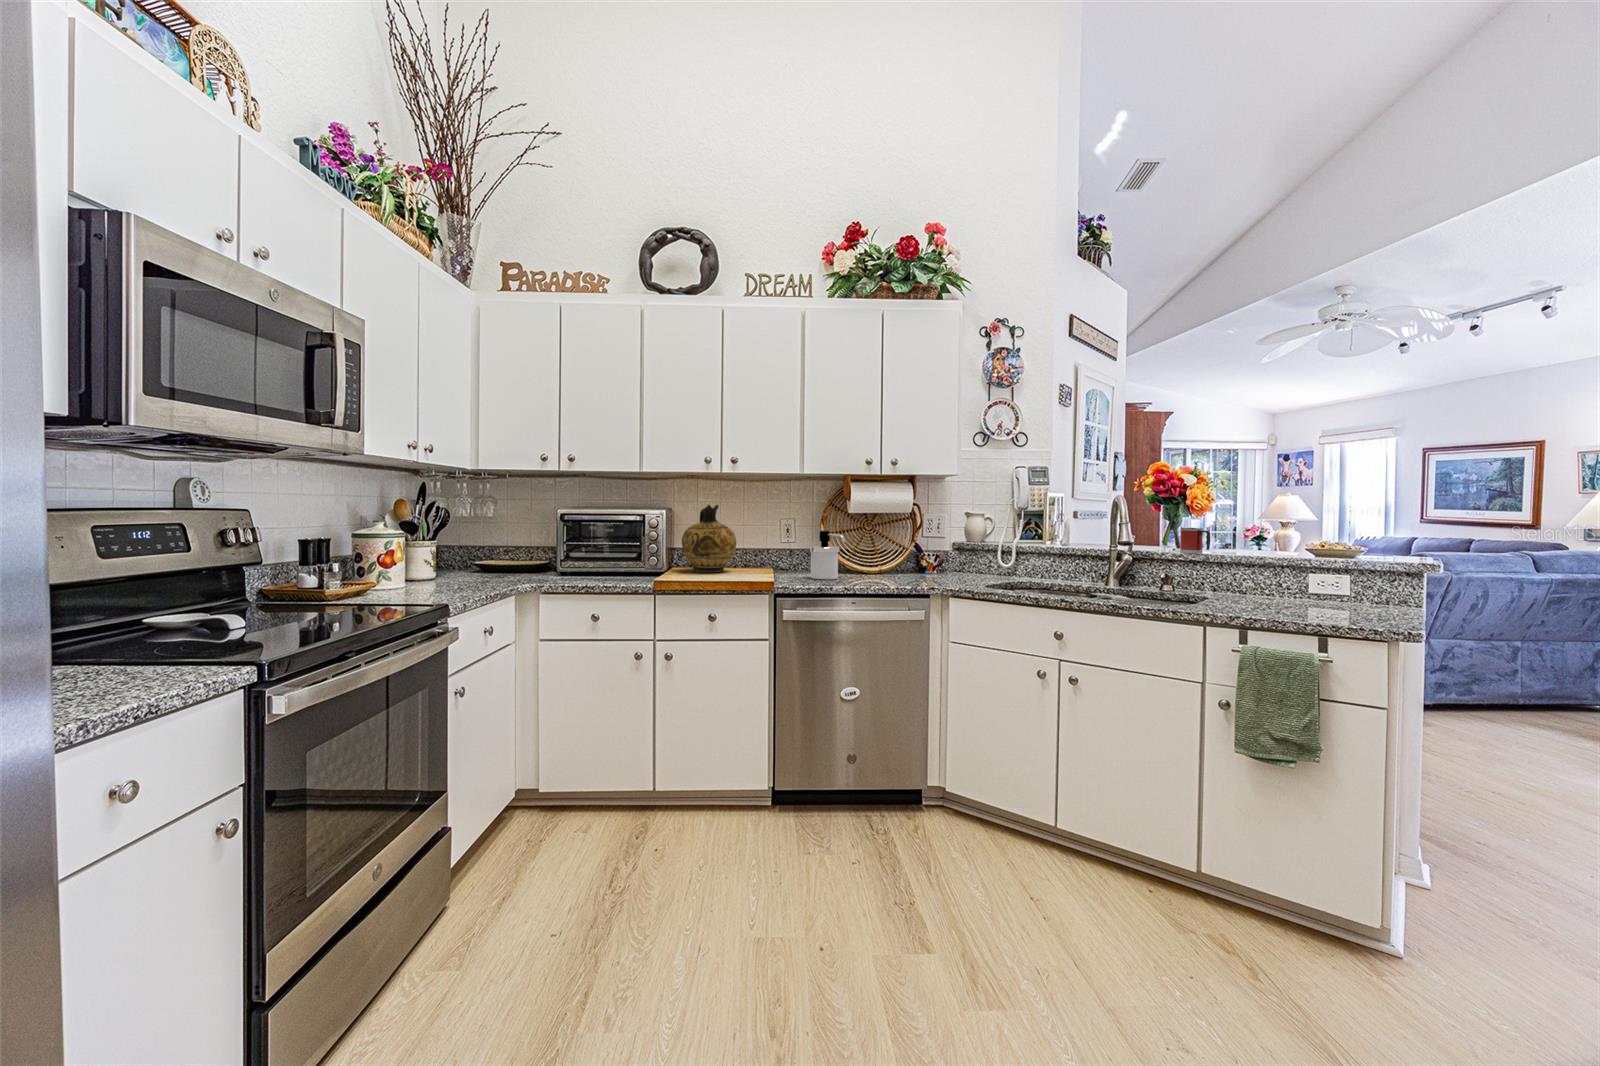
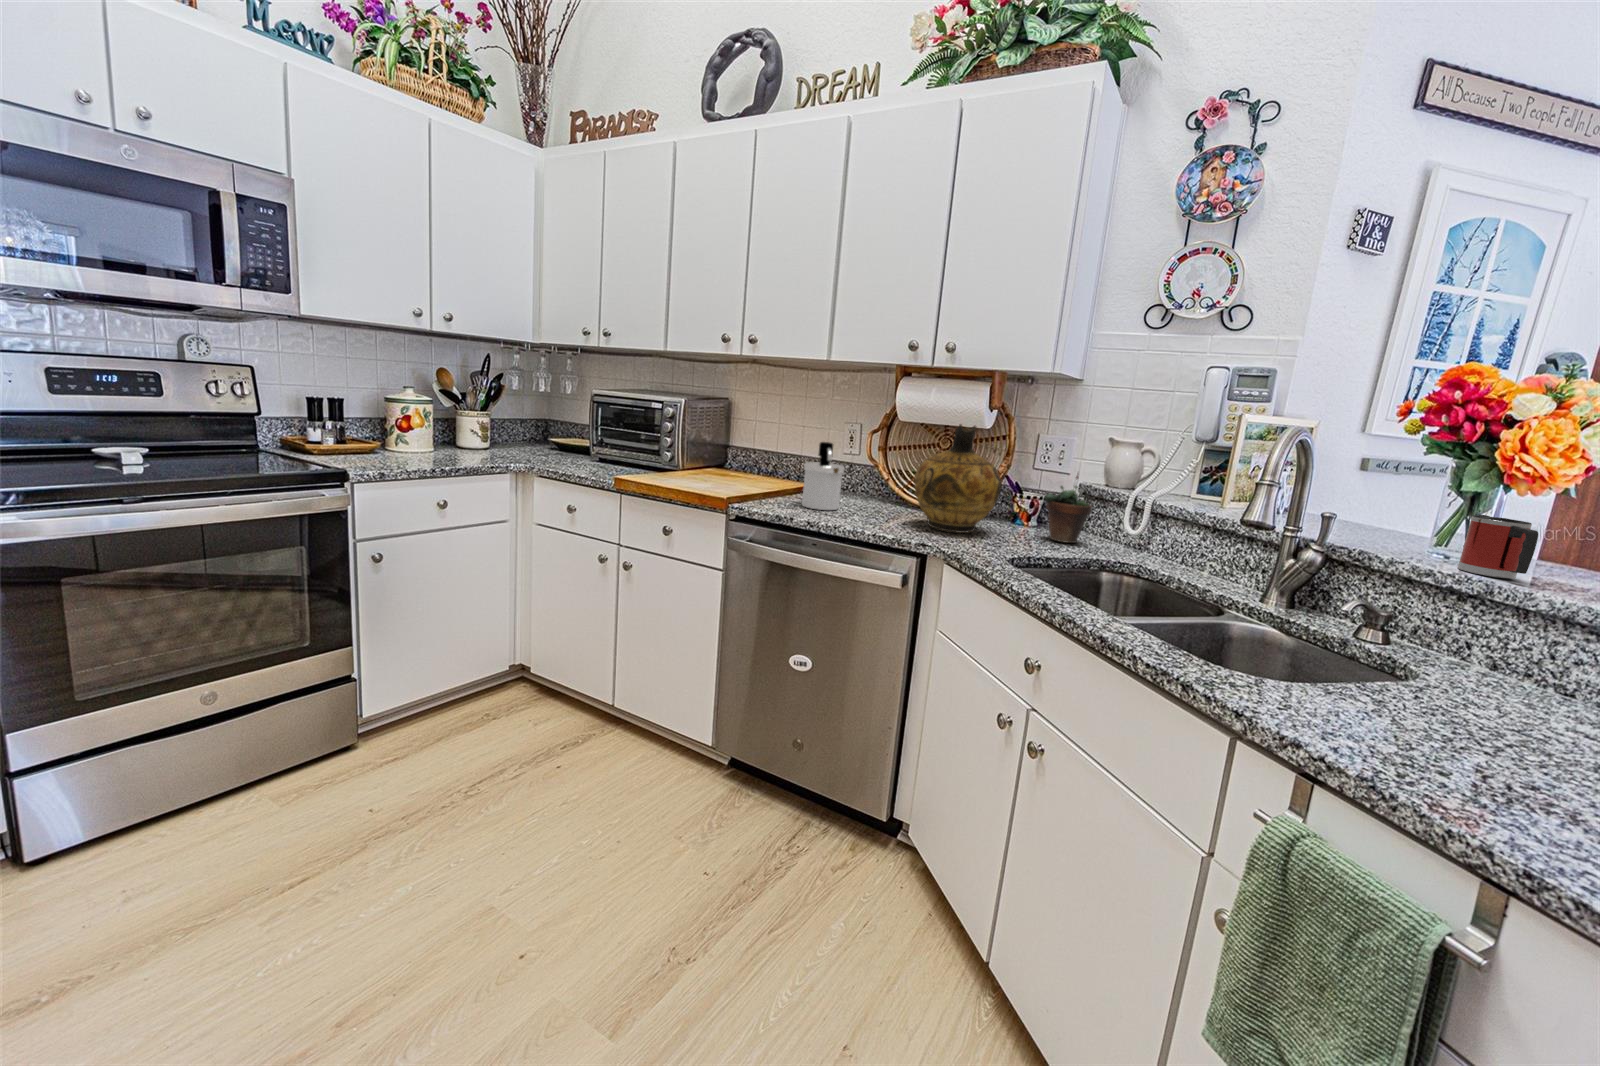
ceramic jug: present [682,505,736,572] -> present [914,424,1001,533]
succulent plant: none [959,532,986,577] -> present [1045,473,1092,543]

